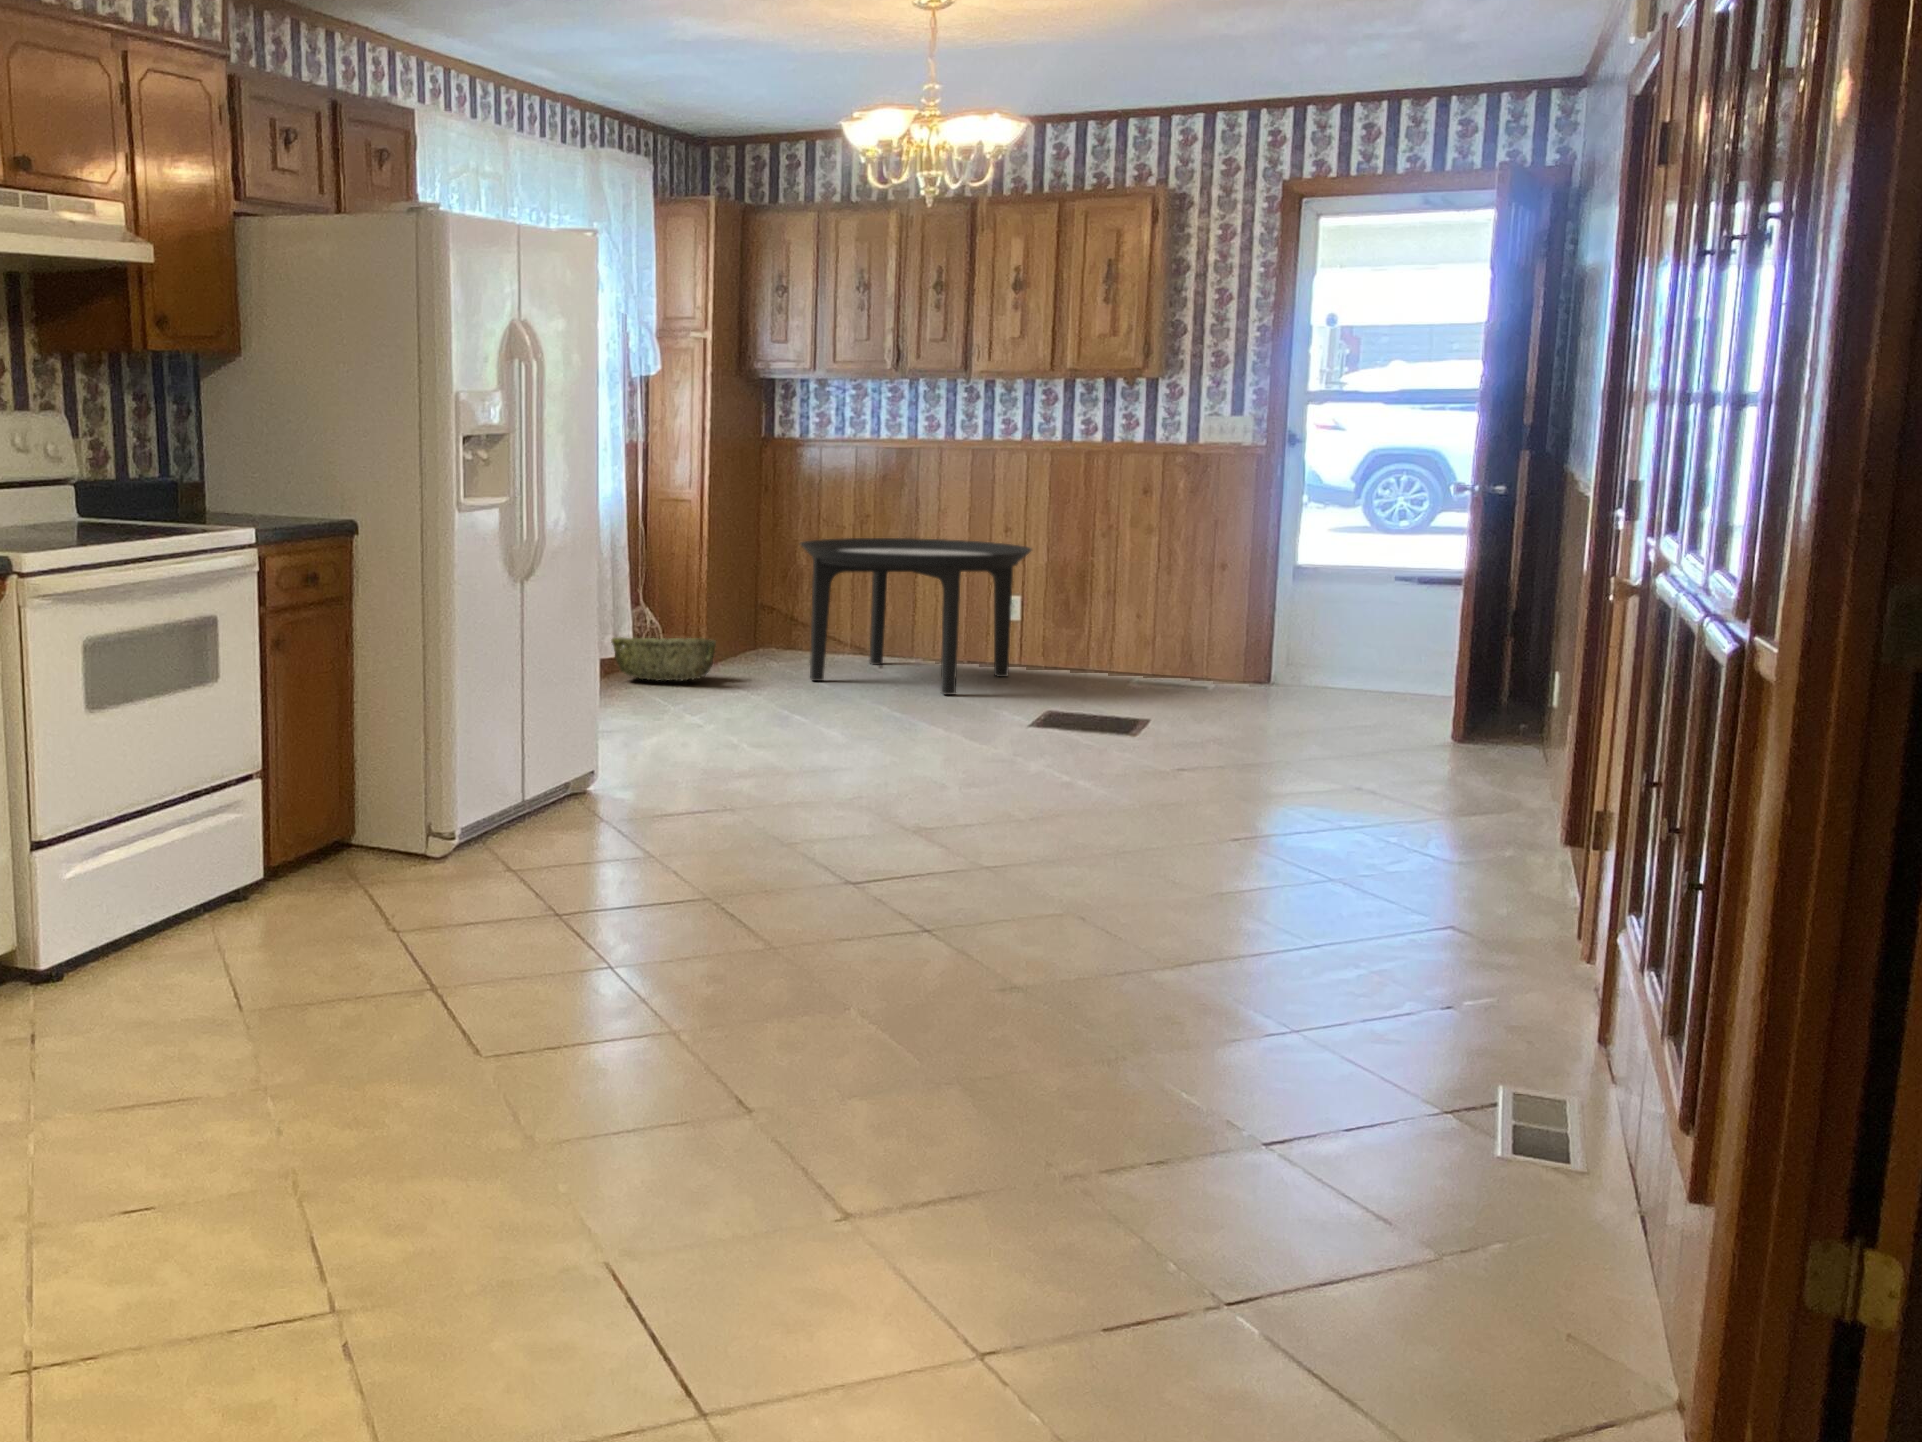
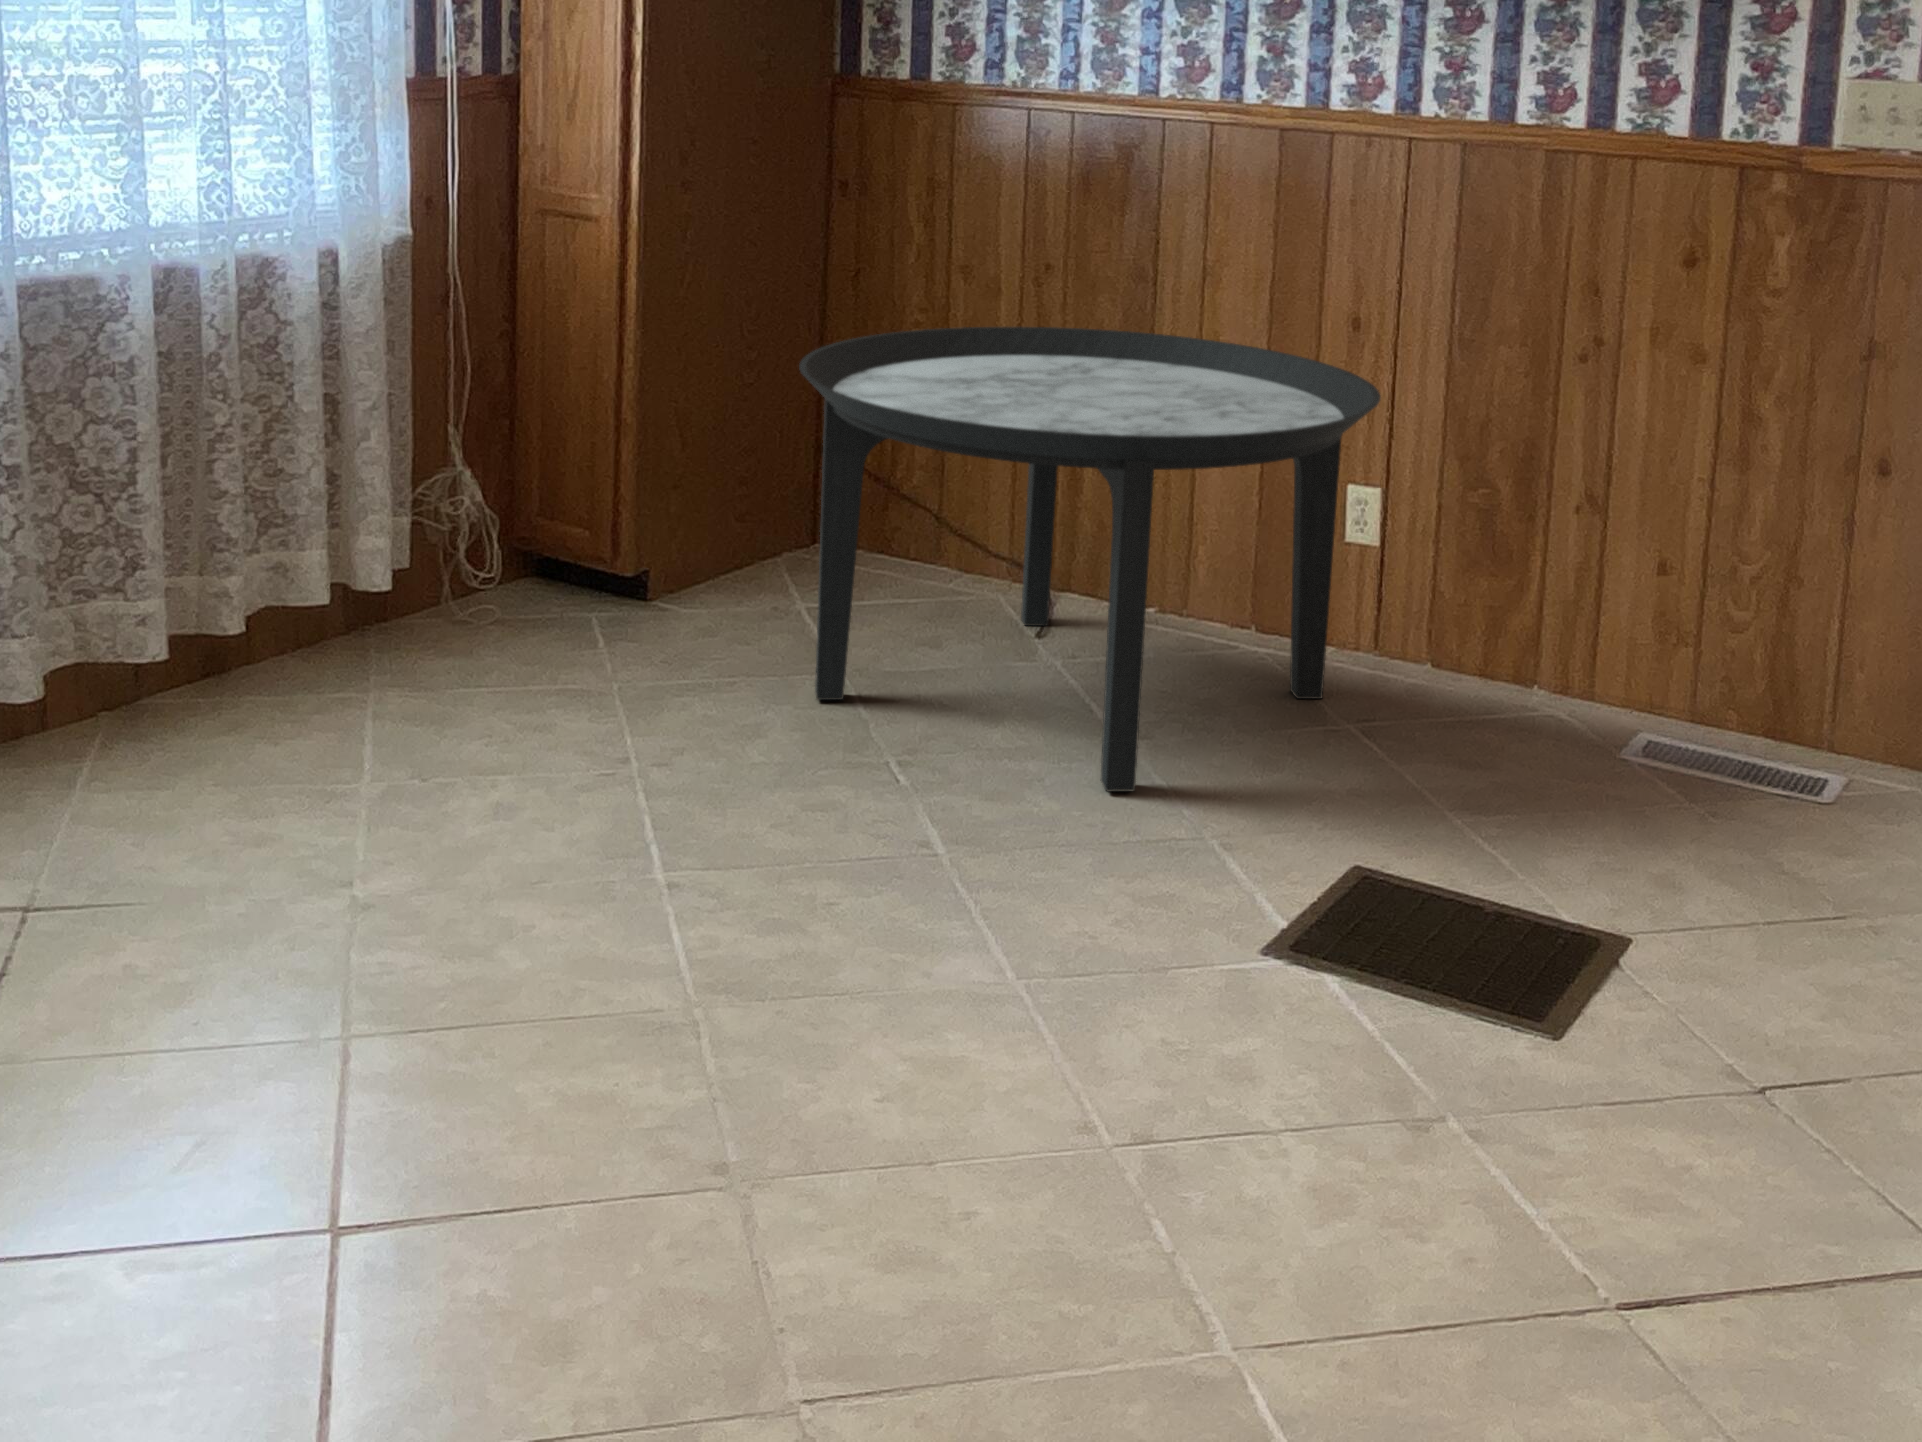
woven basket: present [611,637,716,680] -> none [316,563,585,691]

